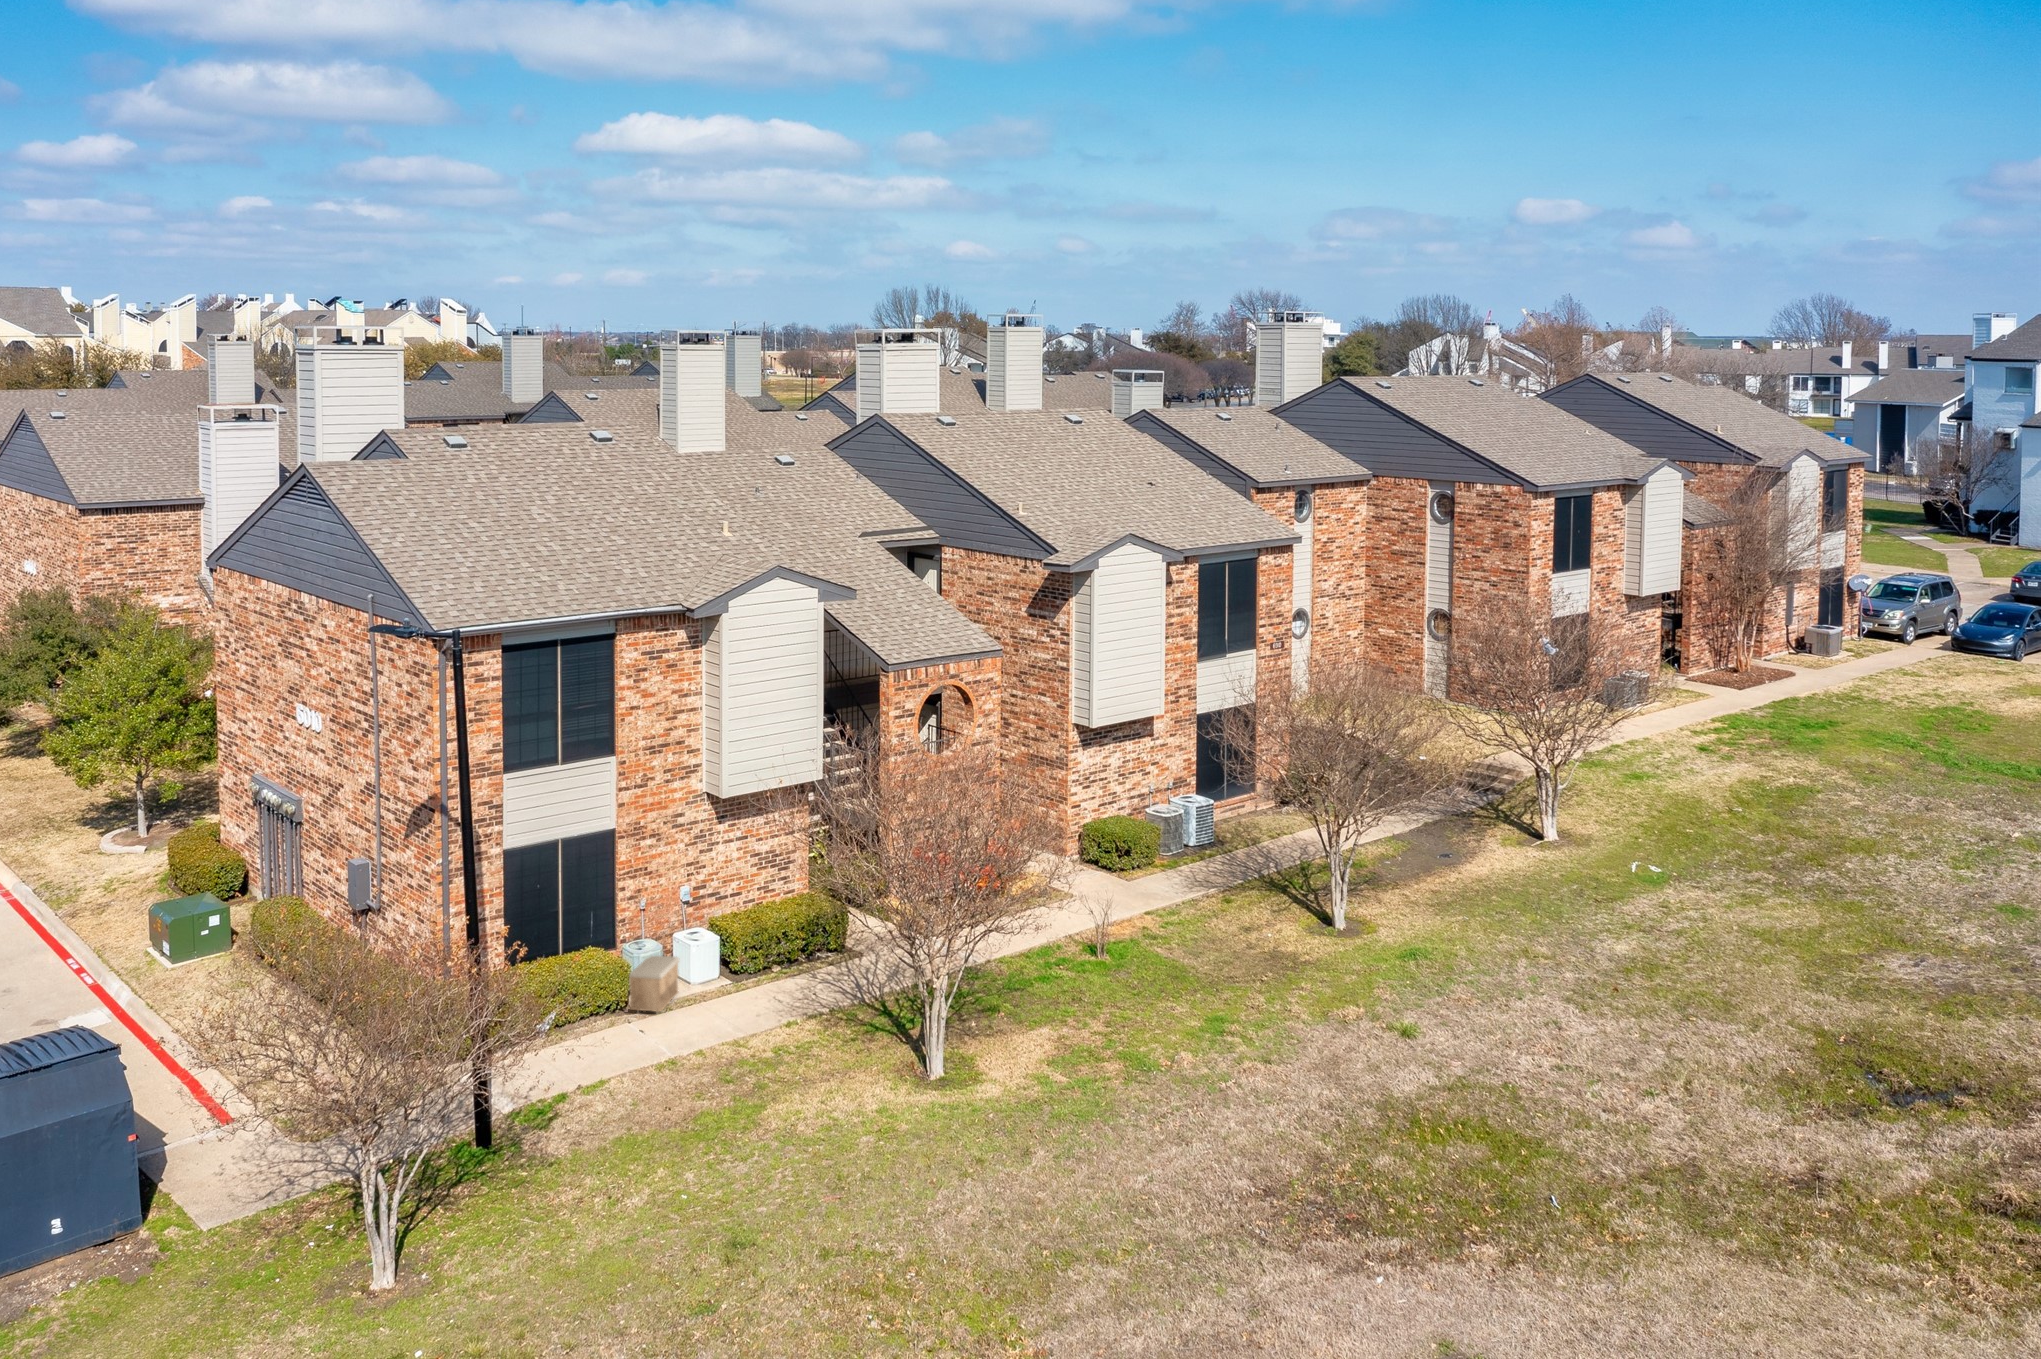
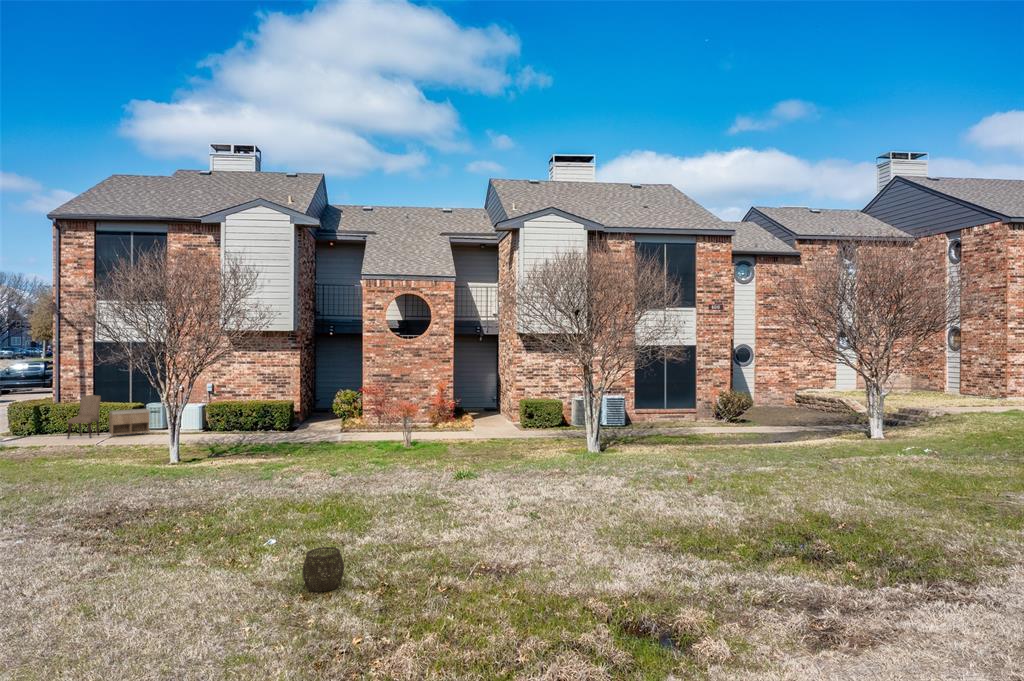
chair: none [576,950,634,1036] -> present [67,395,101,439]
woven basket: none [1578,1056,1606,1086] -> present [302,547,344,592]

